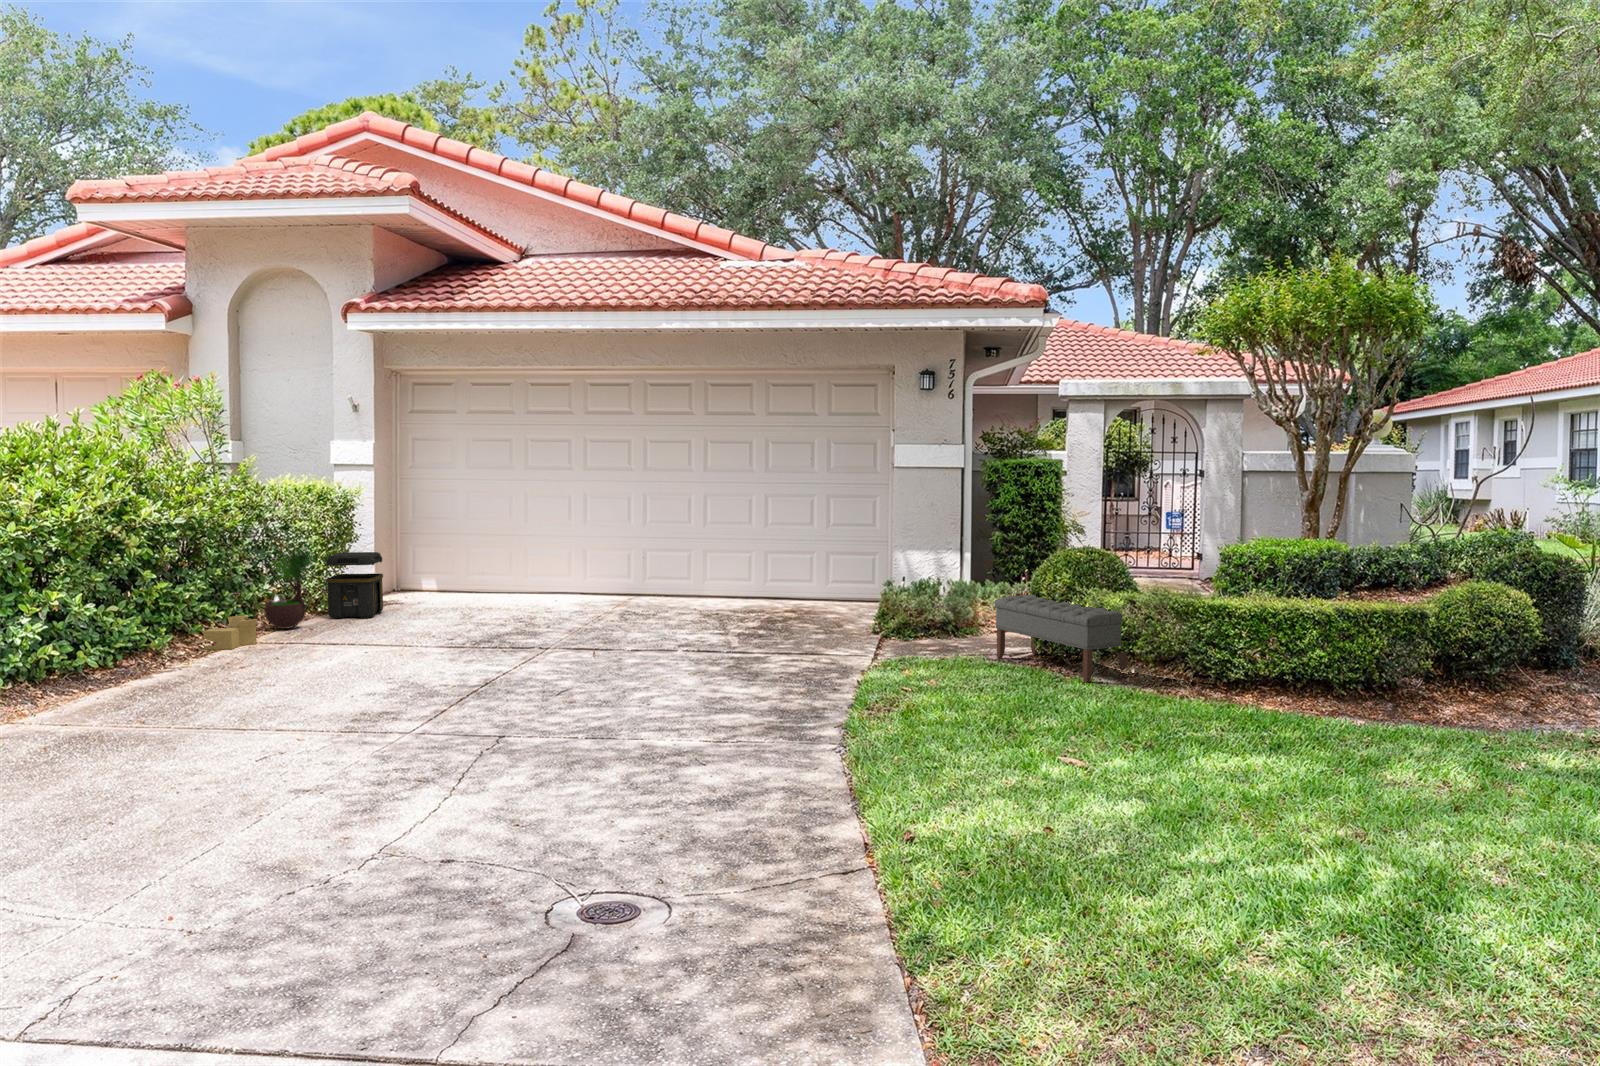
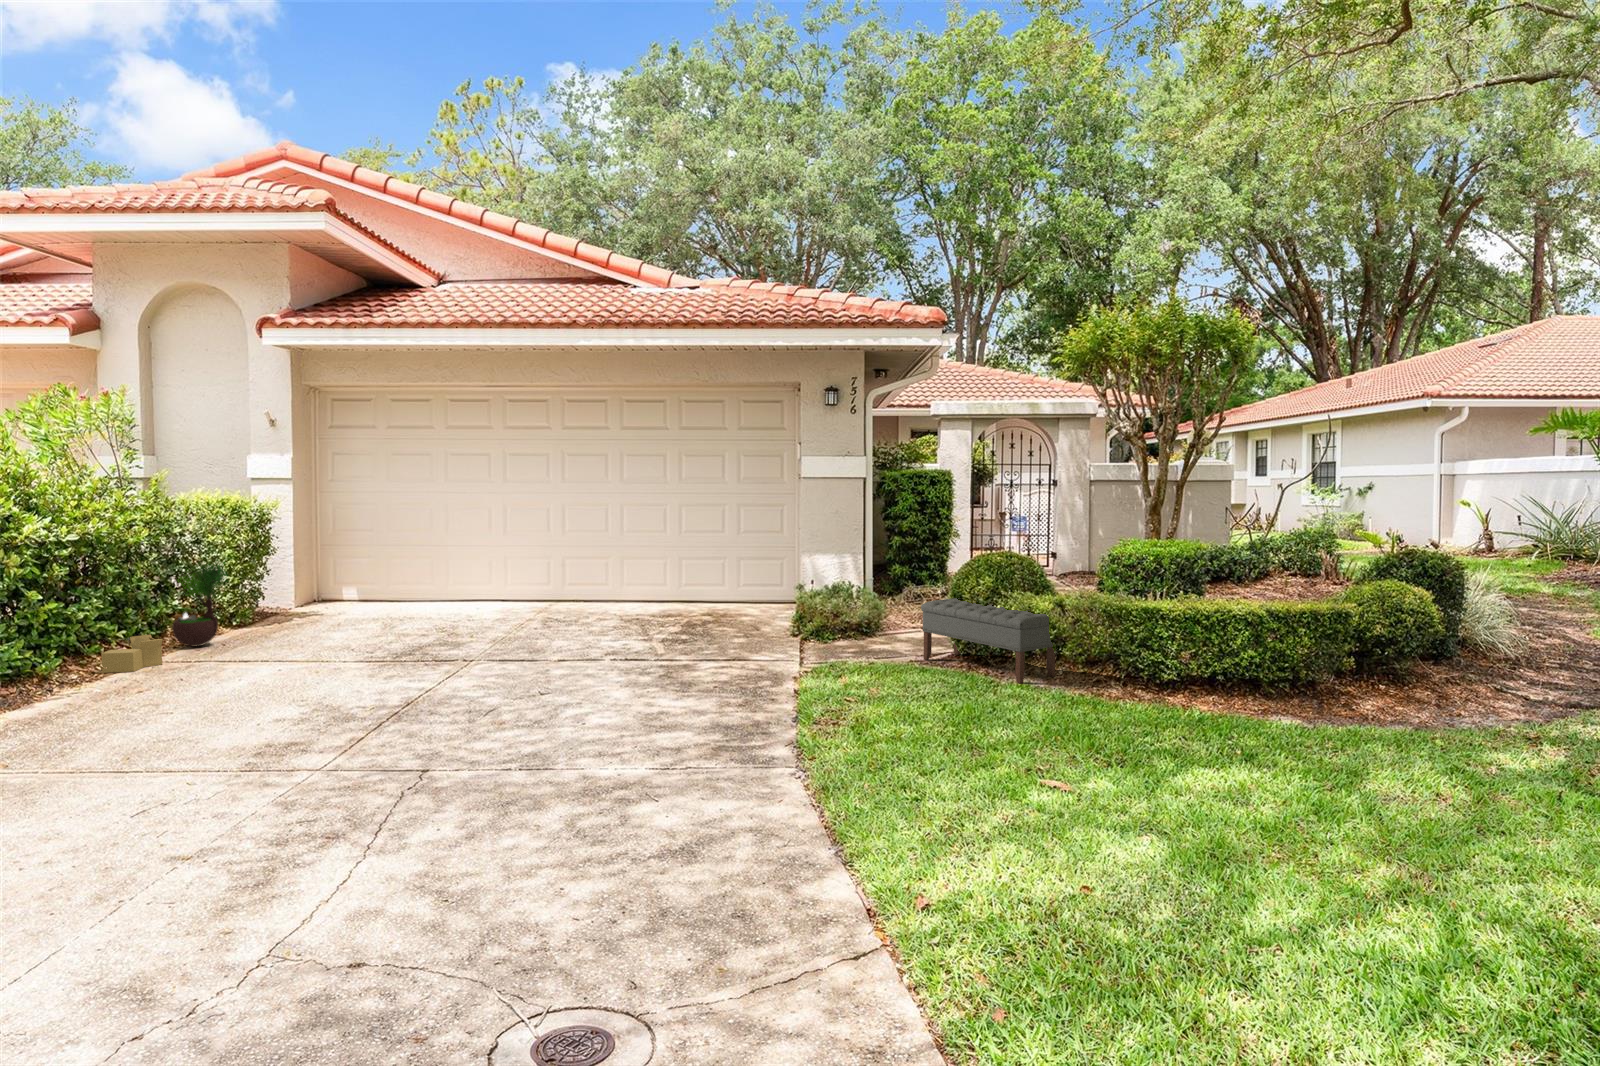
toolbox: present [326,552,383,618] -> none [240,566,301,634]

